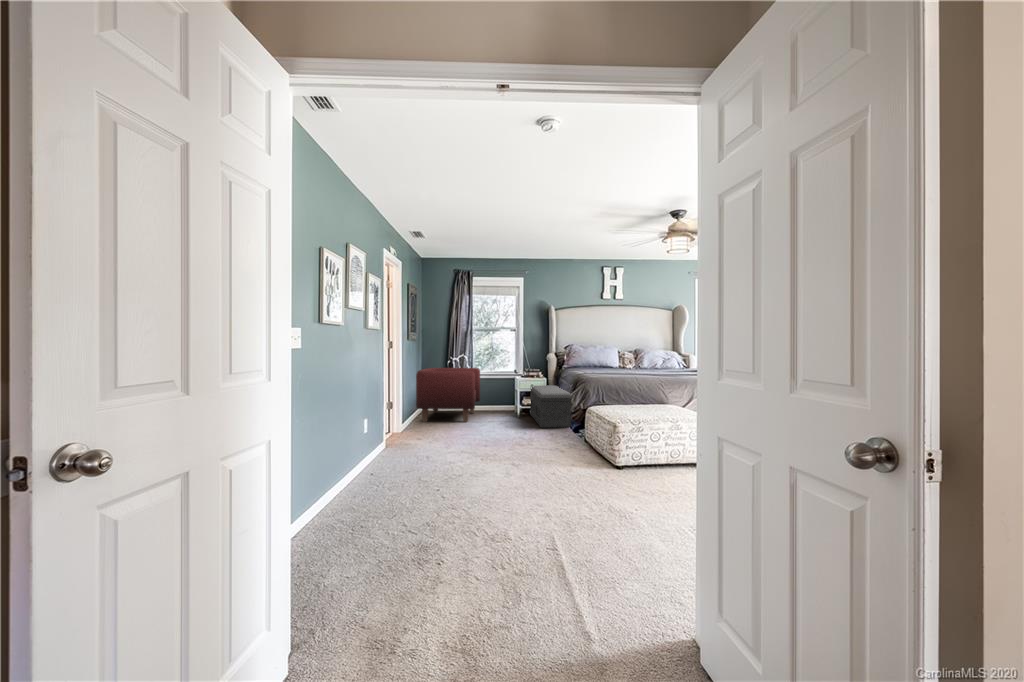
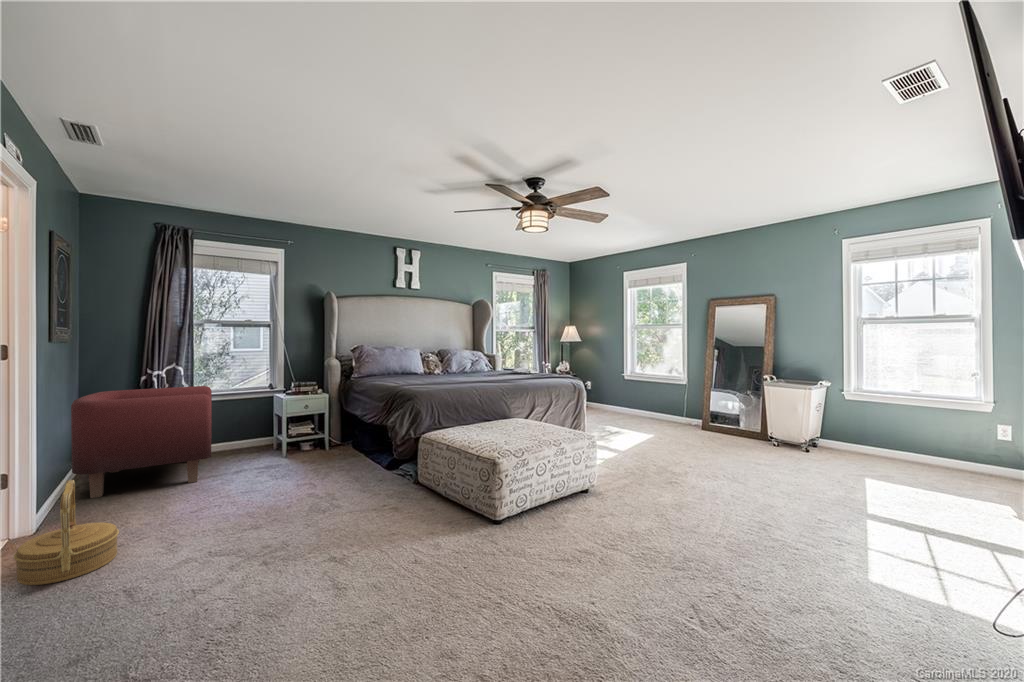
storage bench: present [530,385,571,428] -> none [304,403,381,472]
woven basket: none [390,405,425,447] -> present [14,480,119,585]

